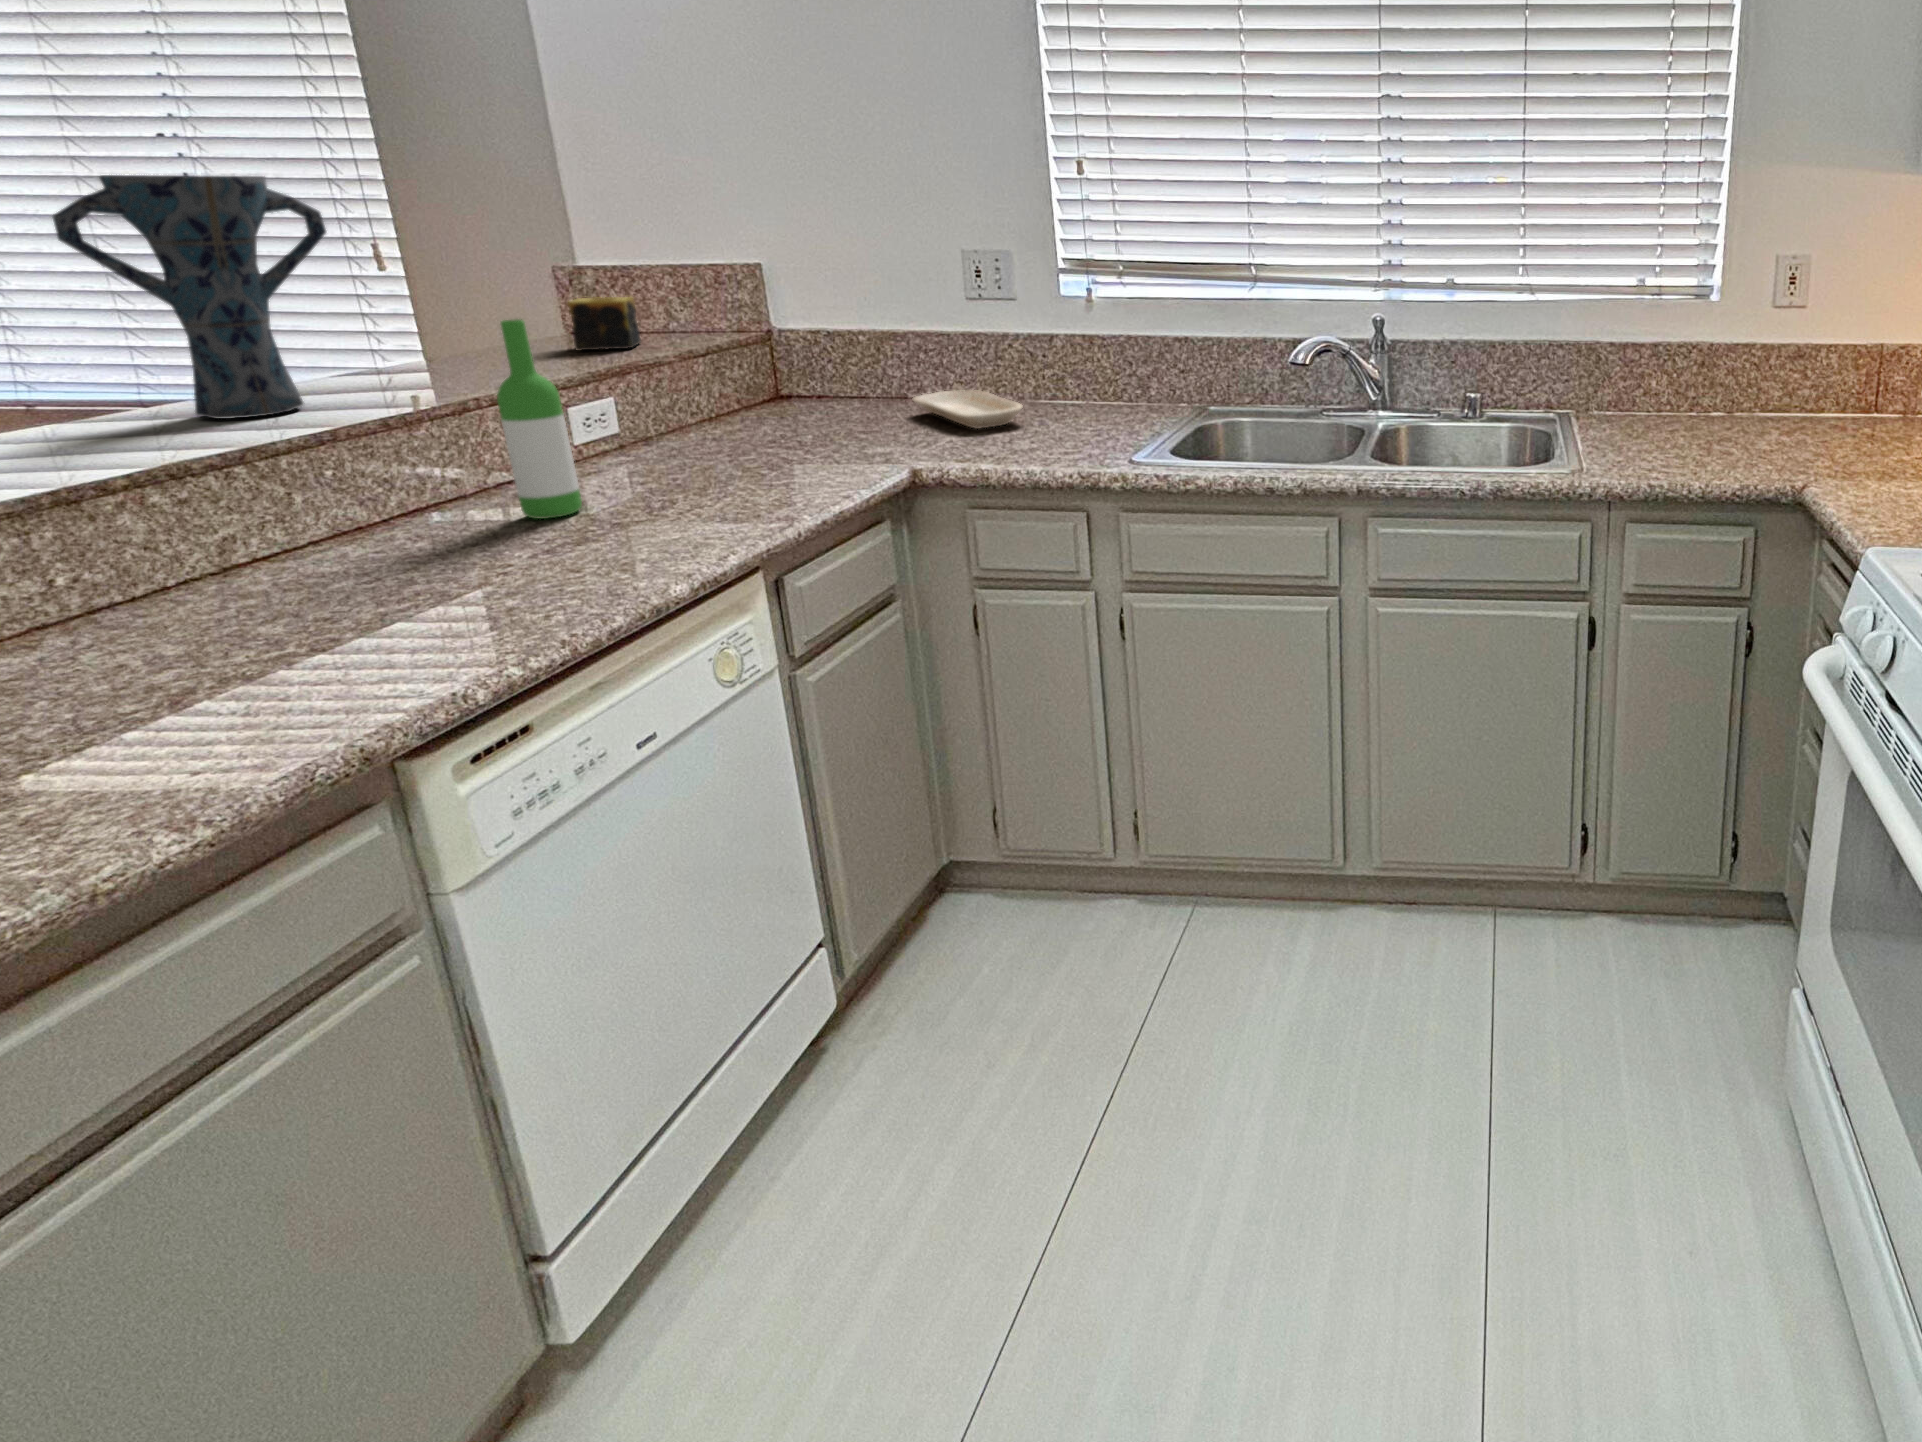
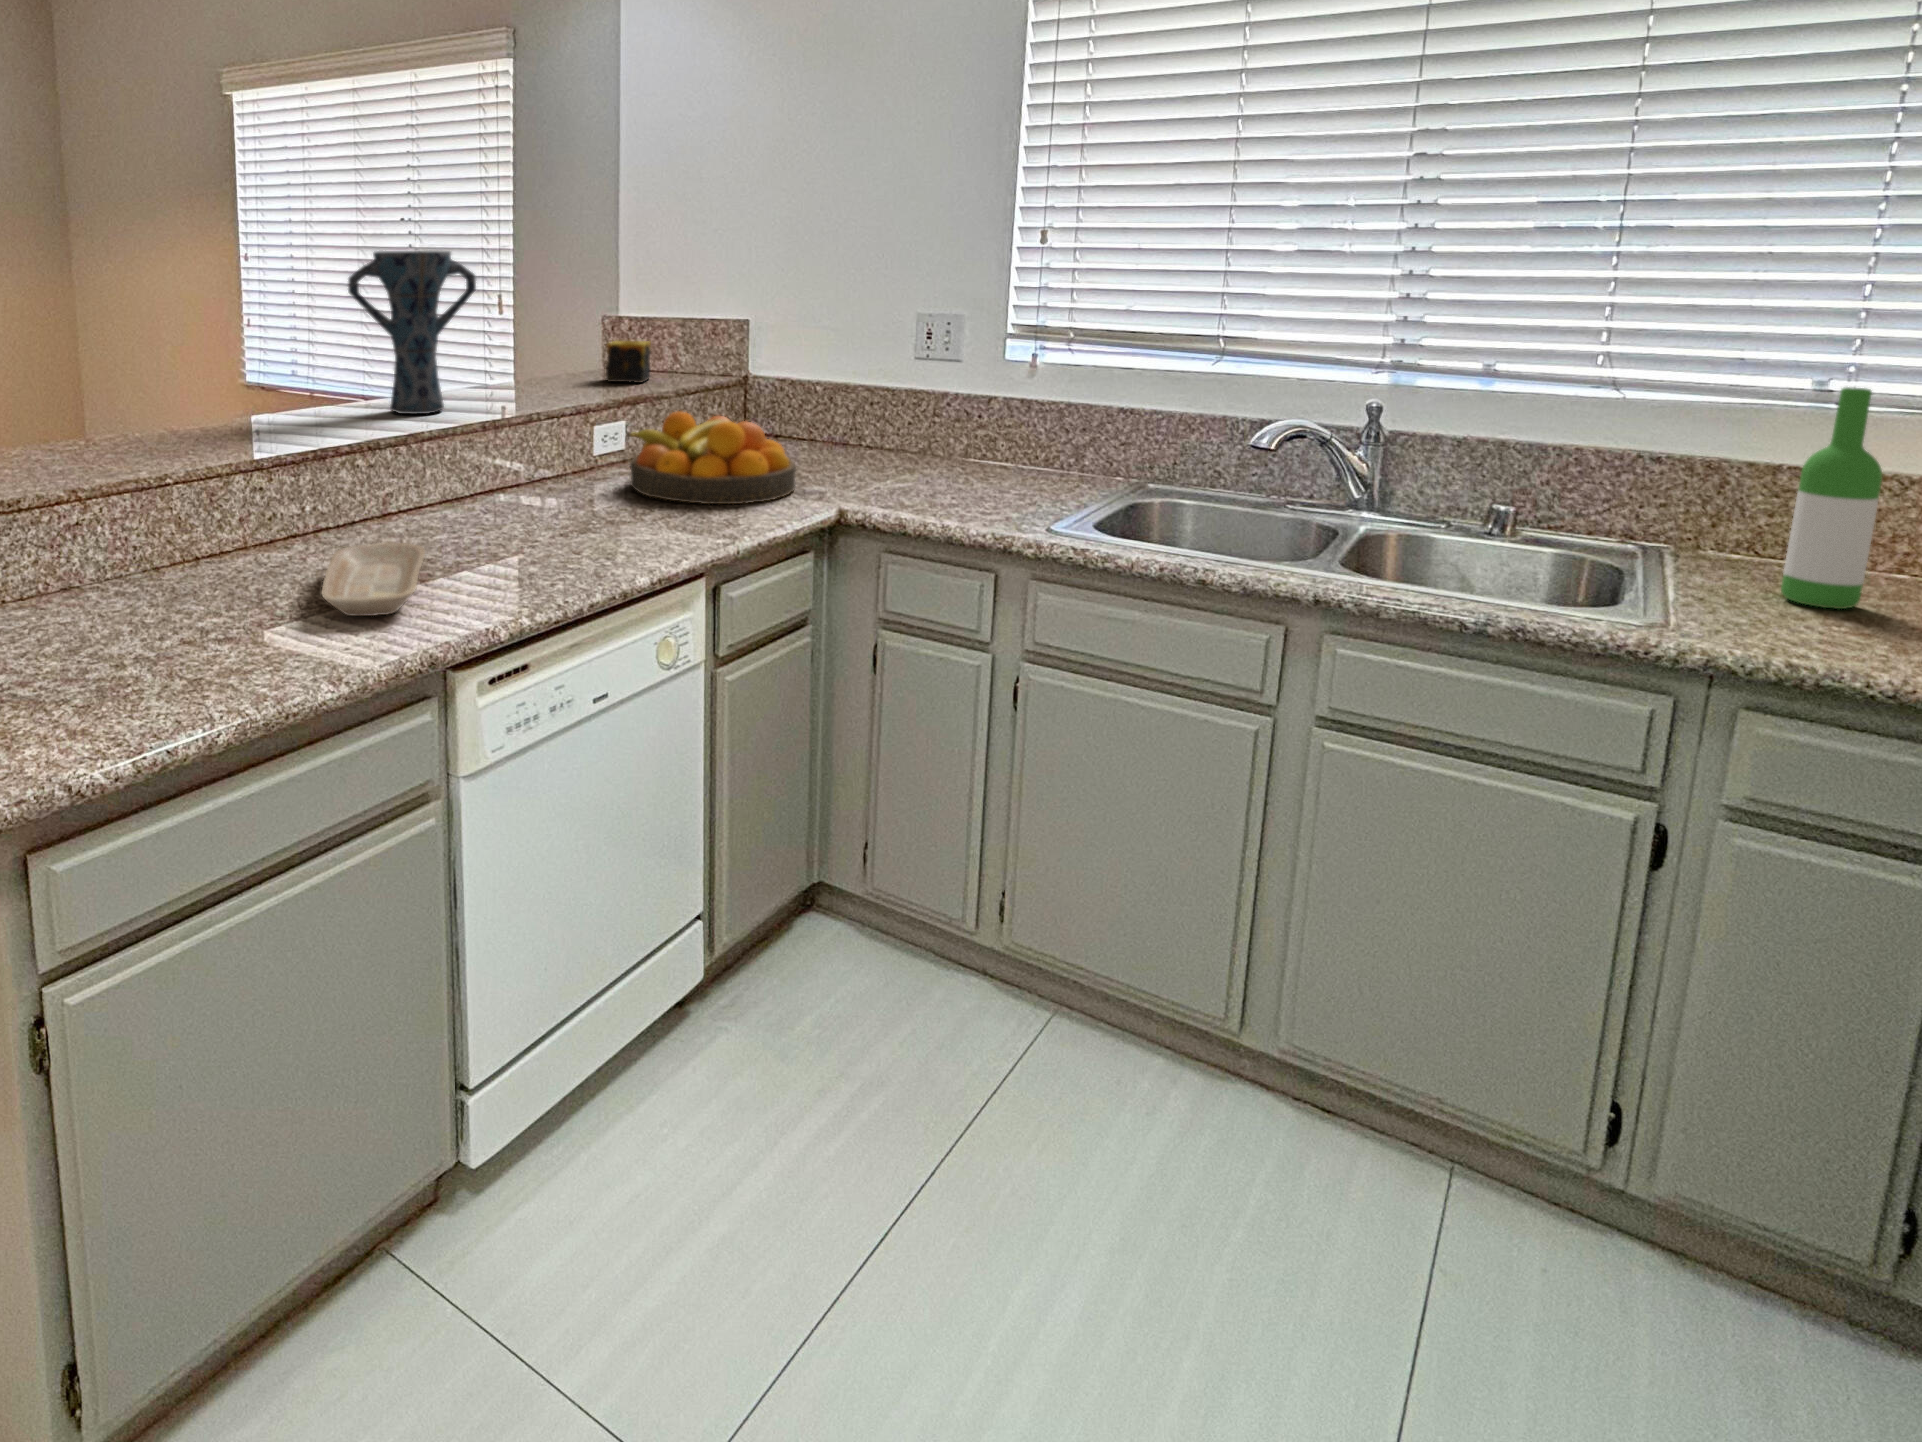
wine bottle: present [497,319,582,519] -> present [1781,387,1882,609]
fruit bowl: none [621,379,859,486] -> present [627,411,796,504]
tray: present [913,390,1022,429] -> present [322,543,425,616]

